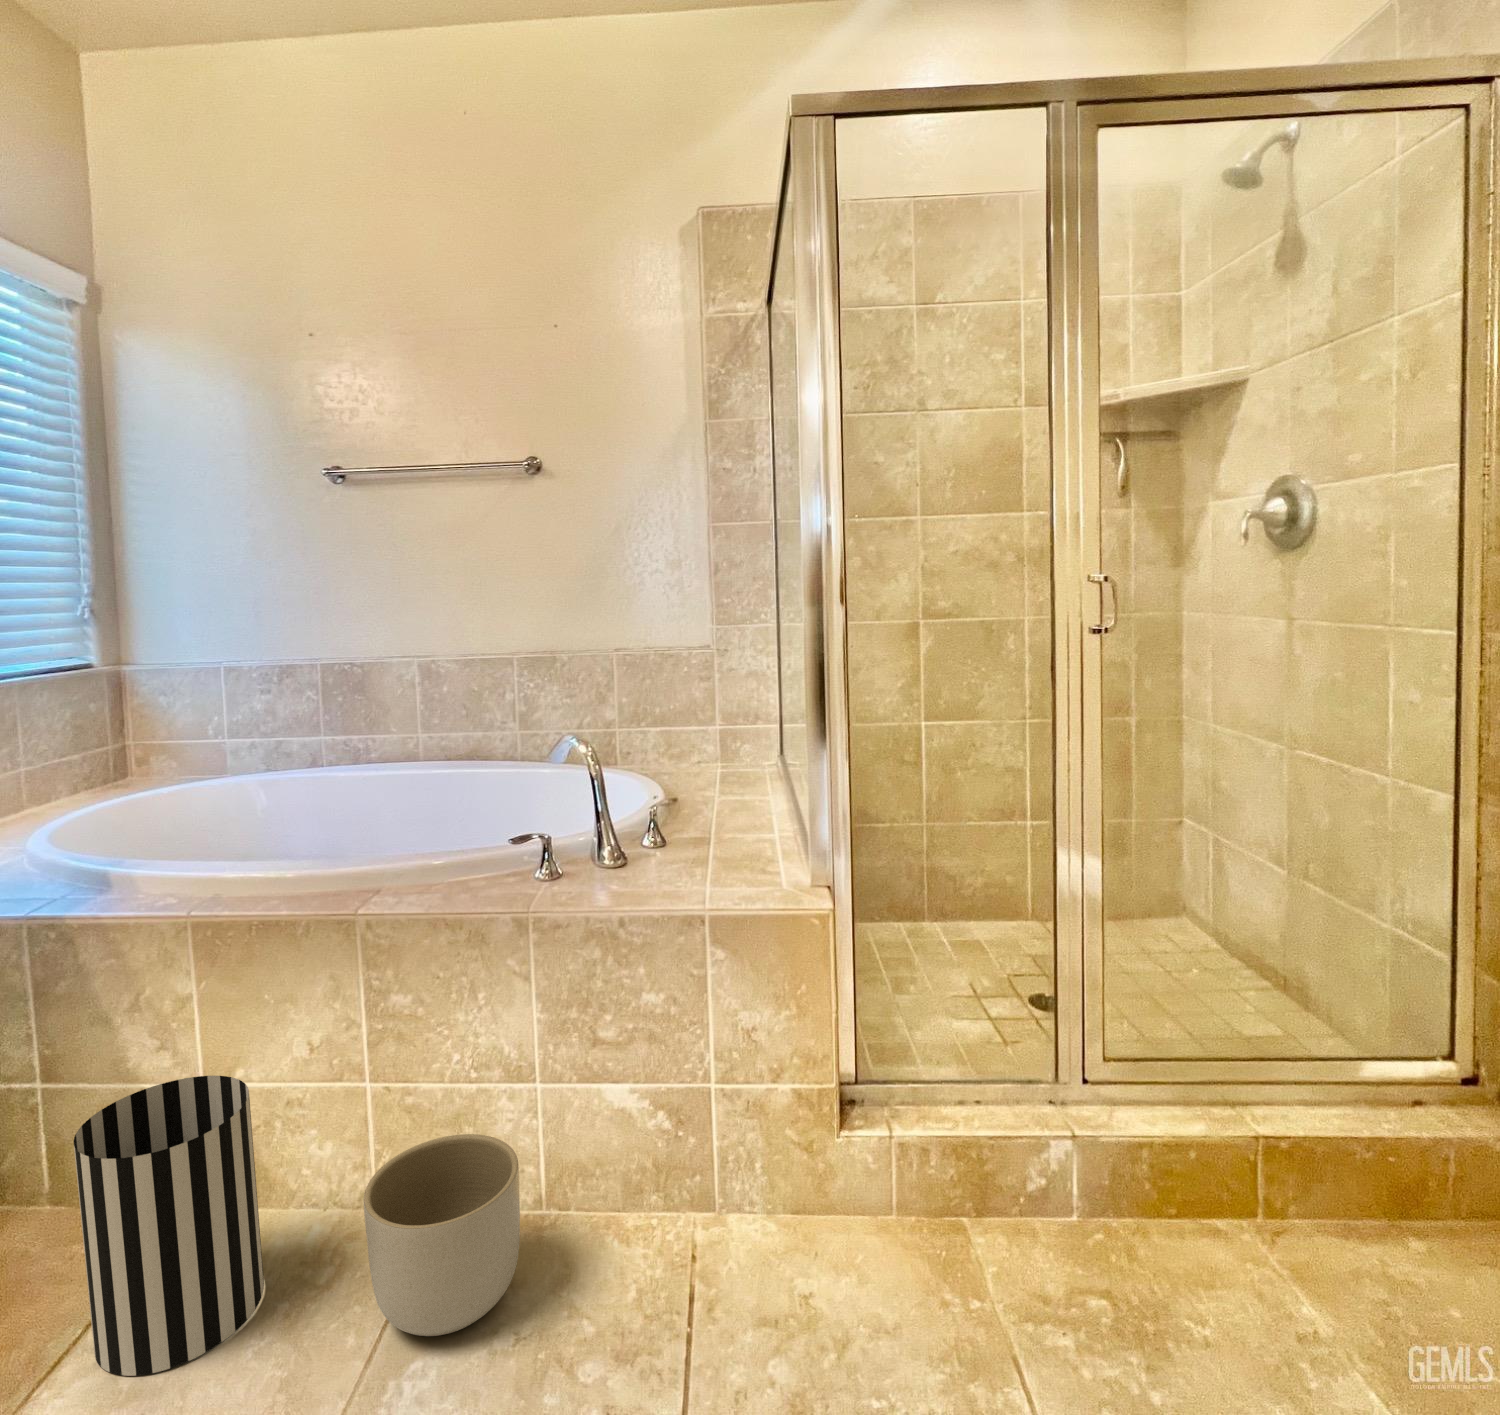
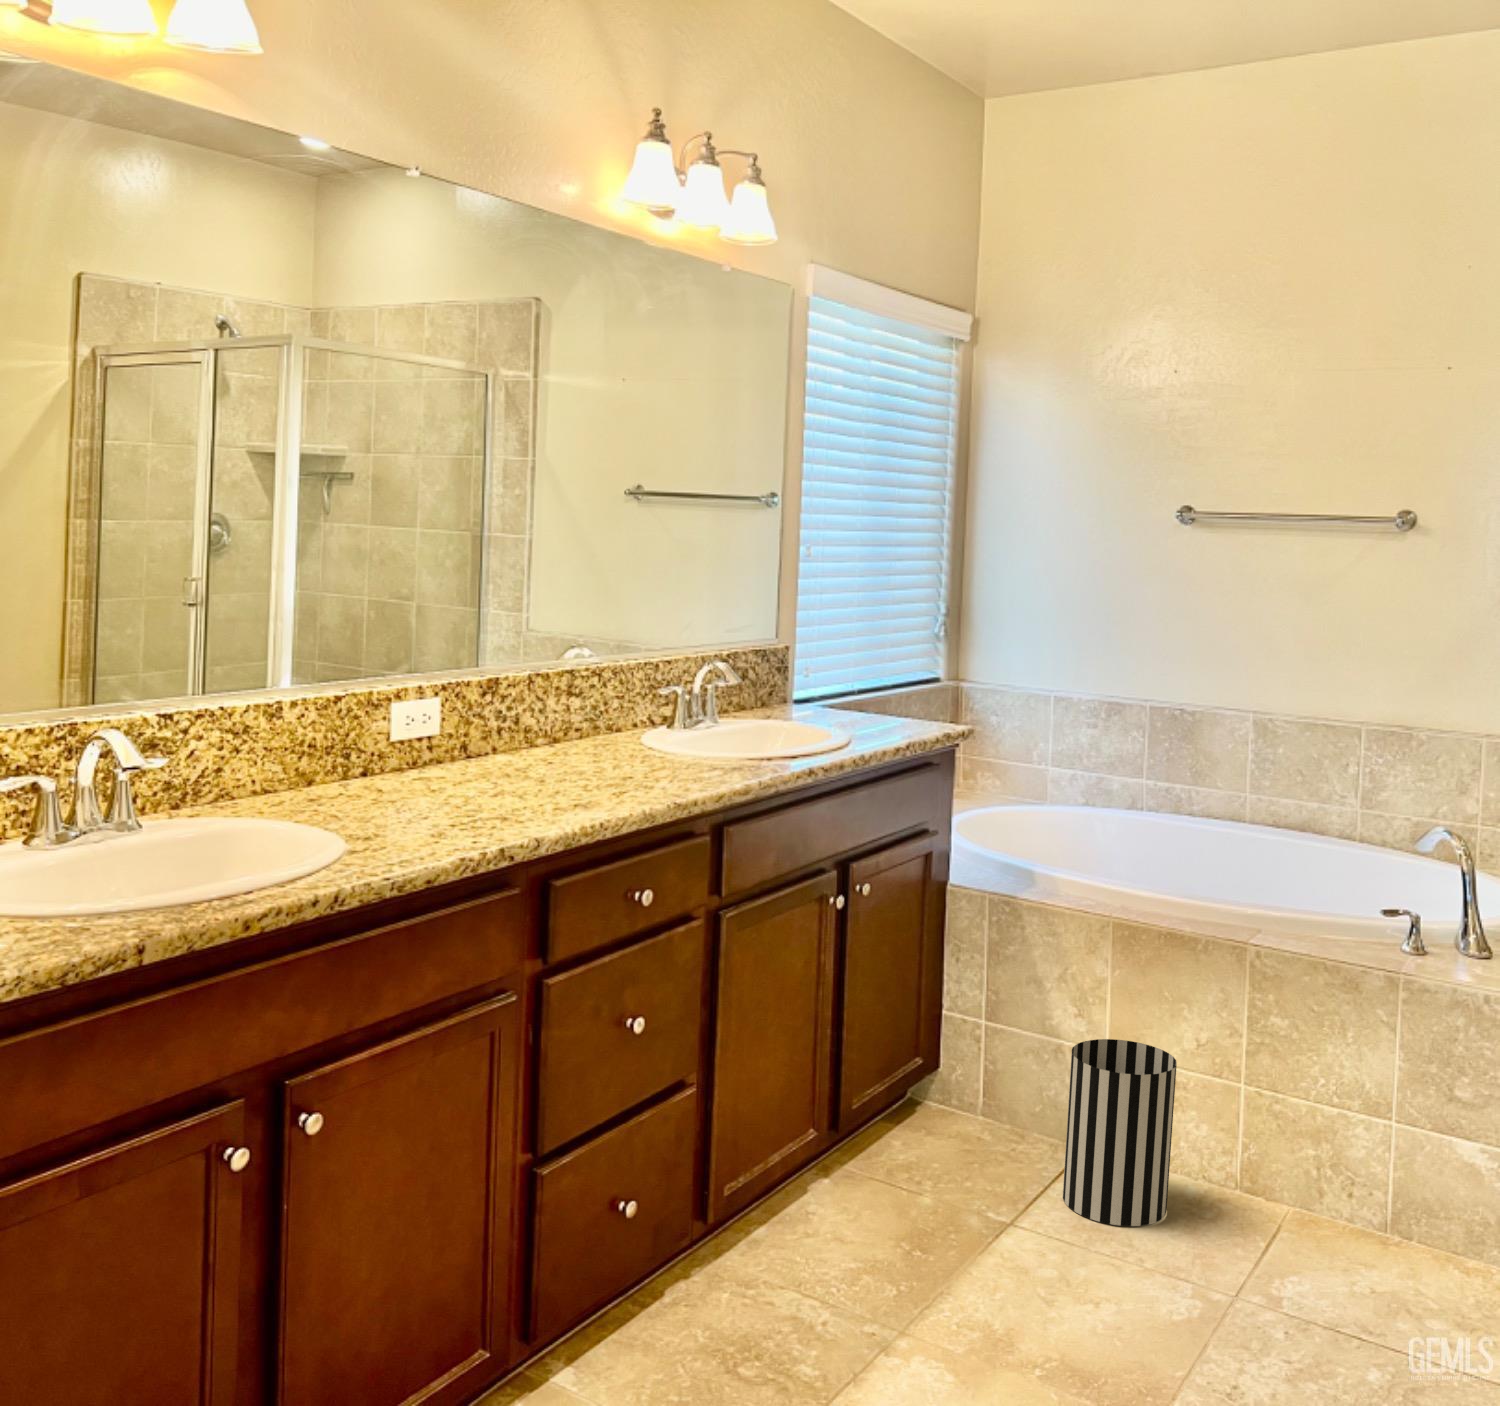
planter: present [364,1134,520,1336] -> none [1259,1136,1382,1272]

